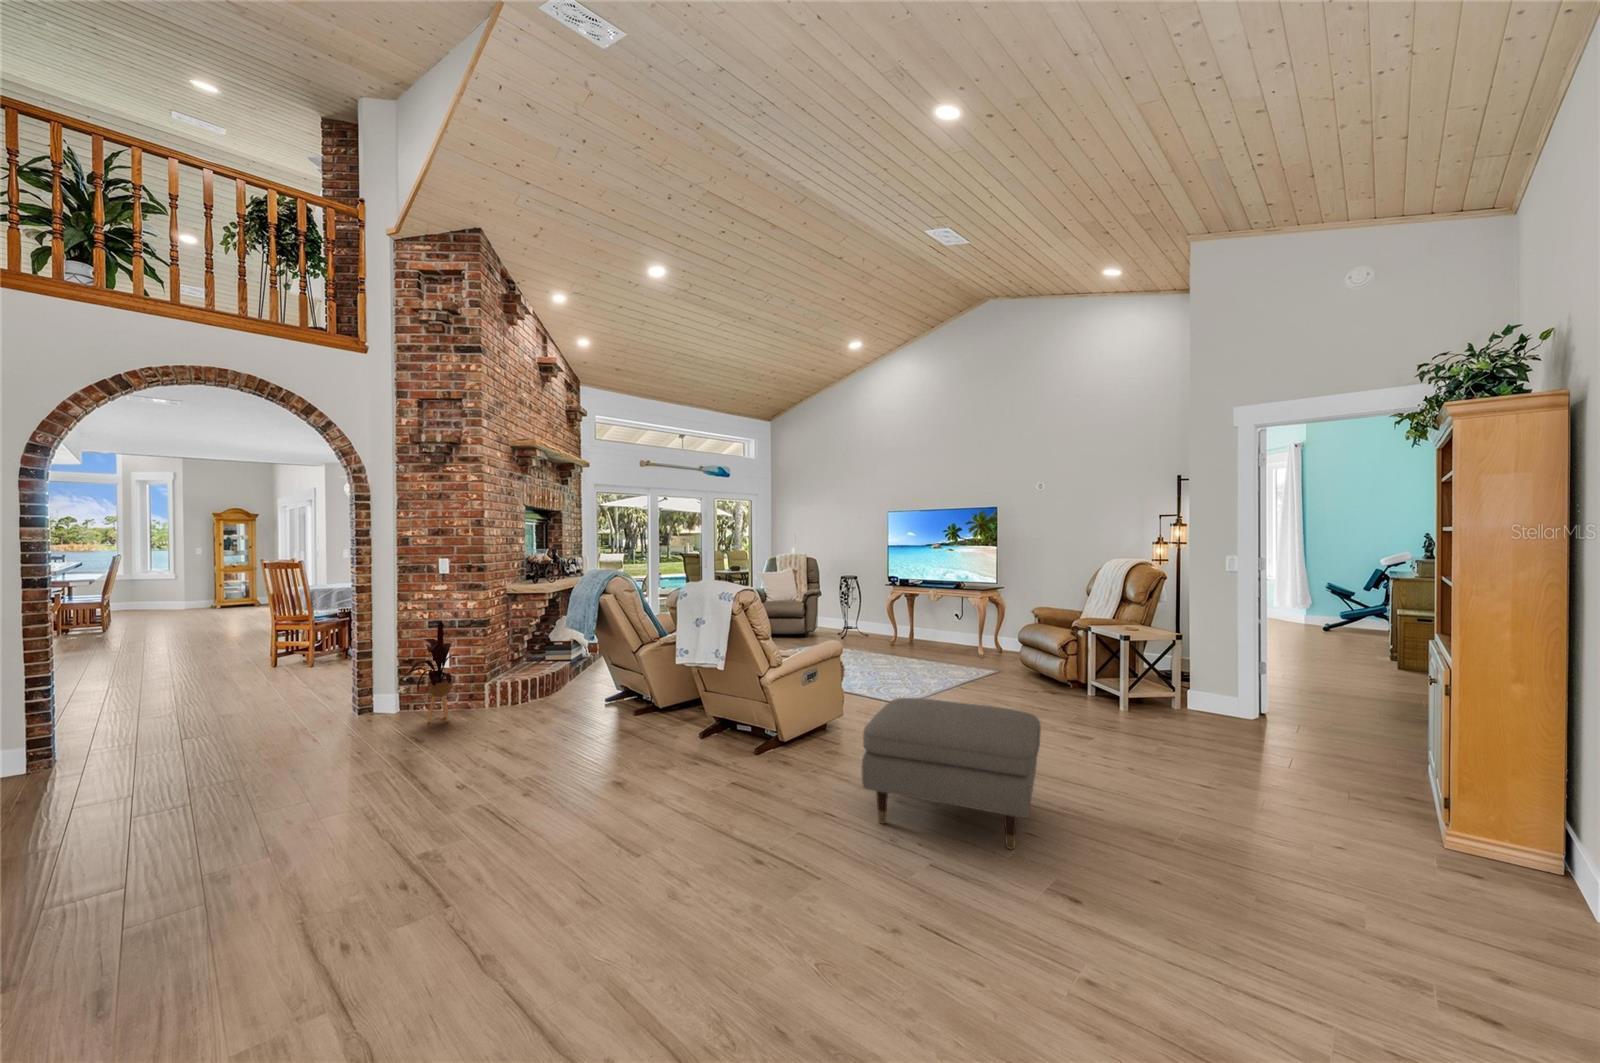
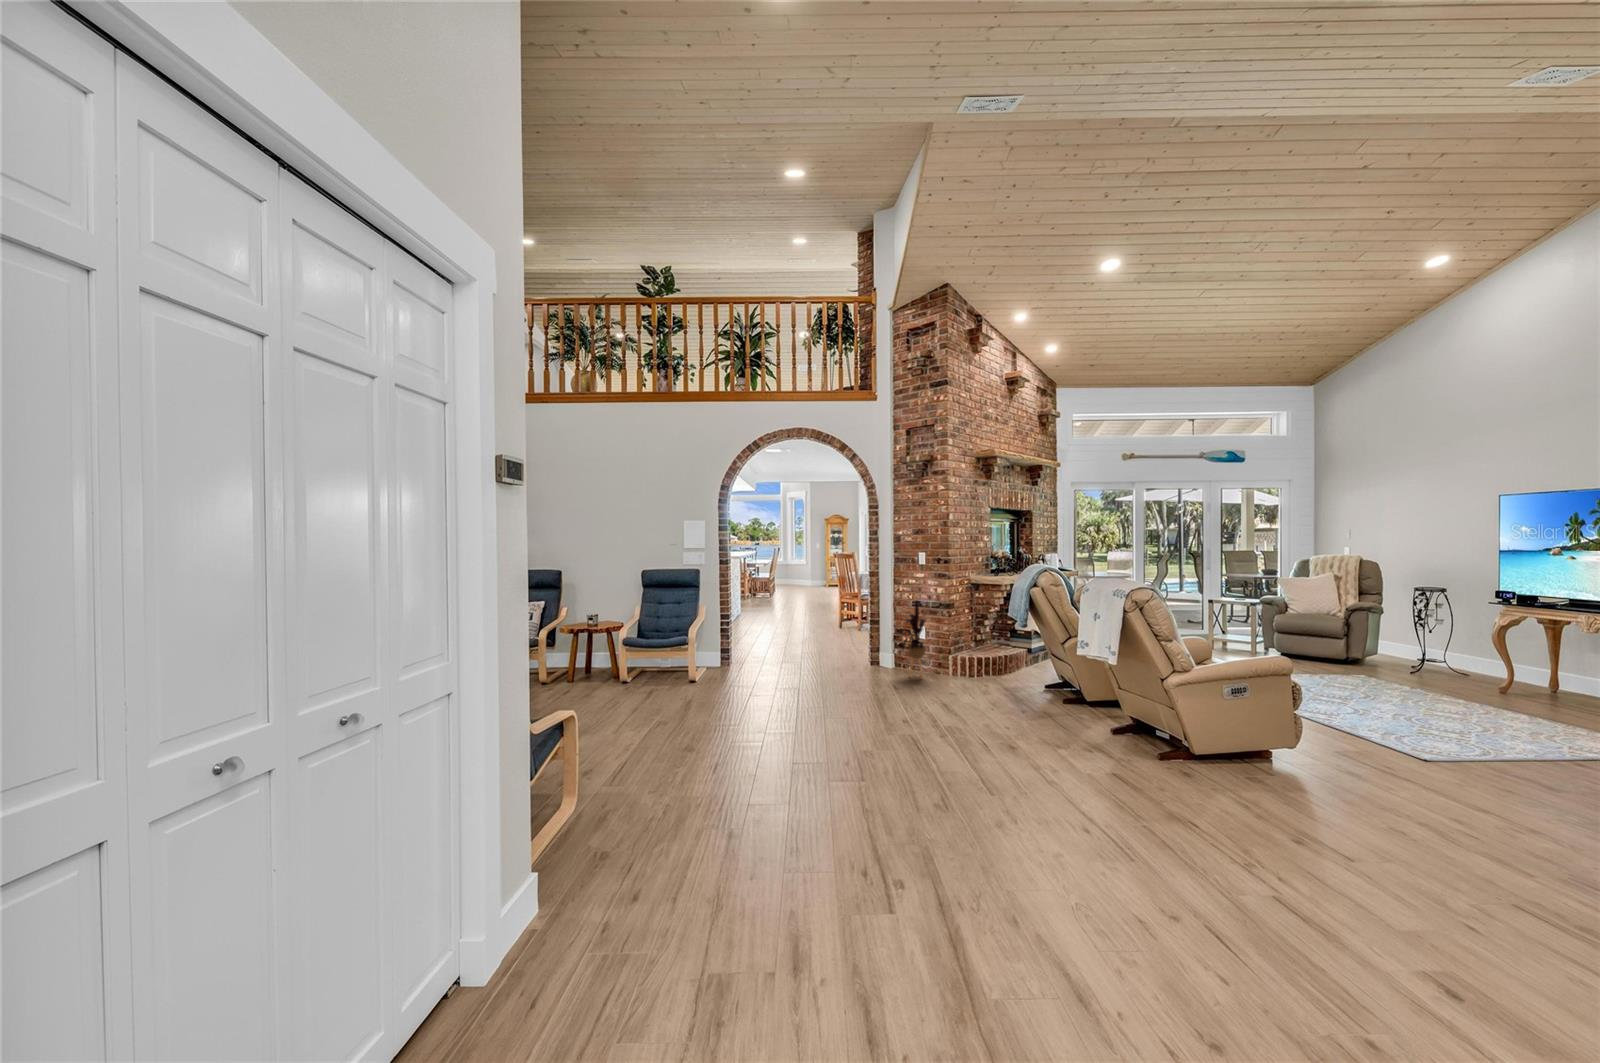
ottoman: present [862,698,1041,849] -> none [1221,722,1504,903]

